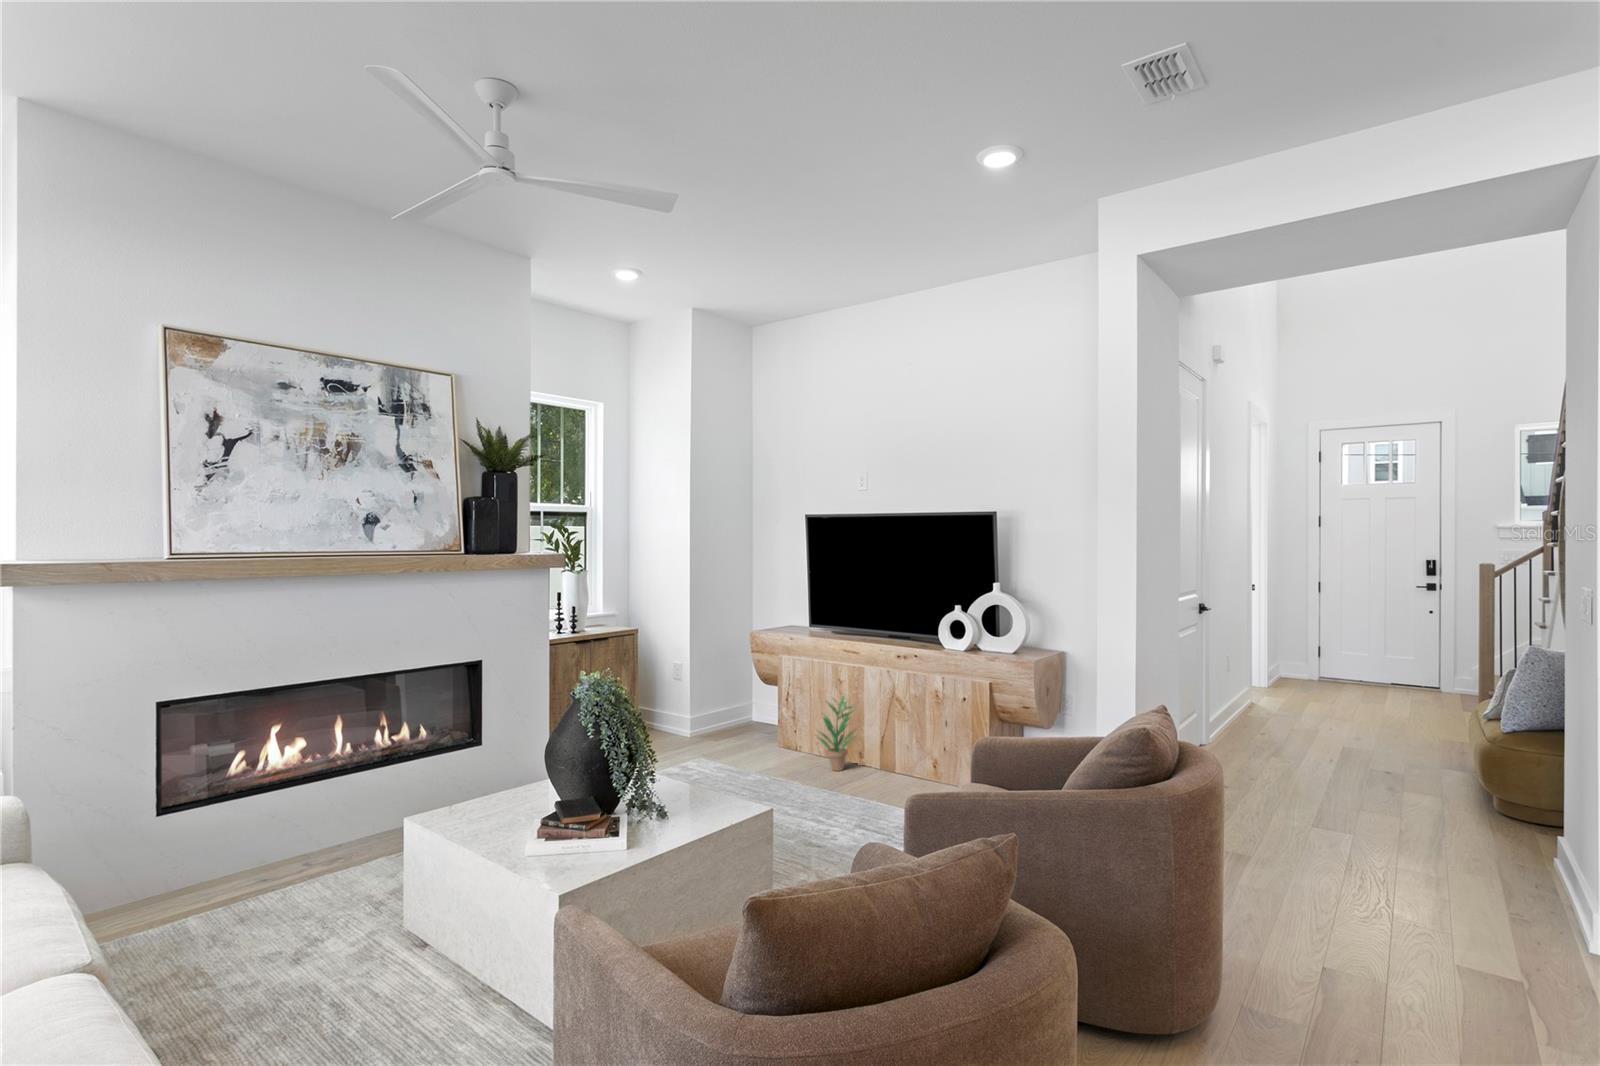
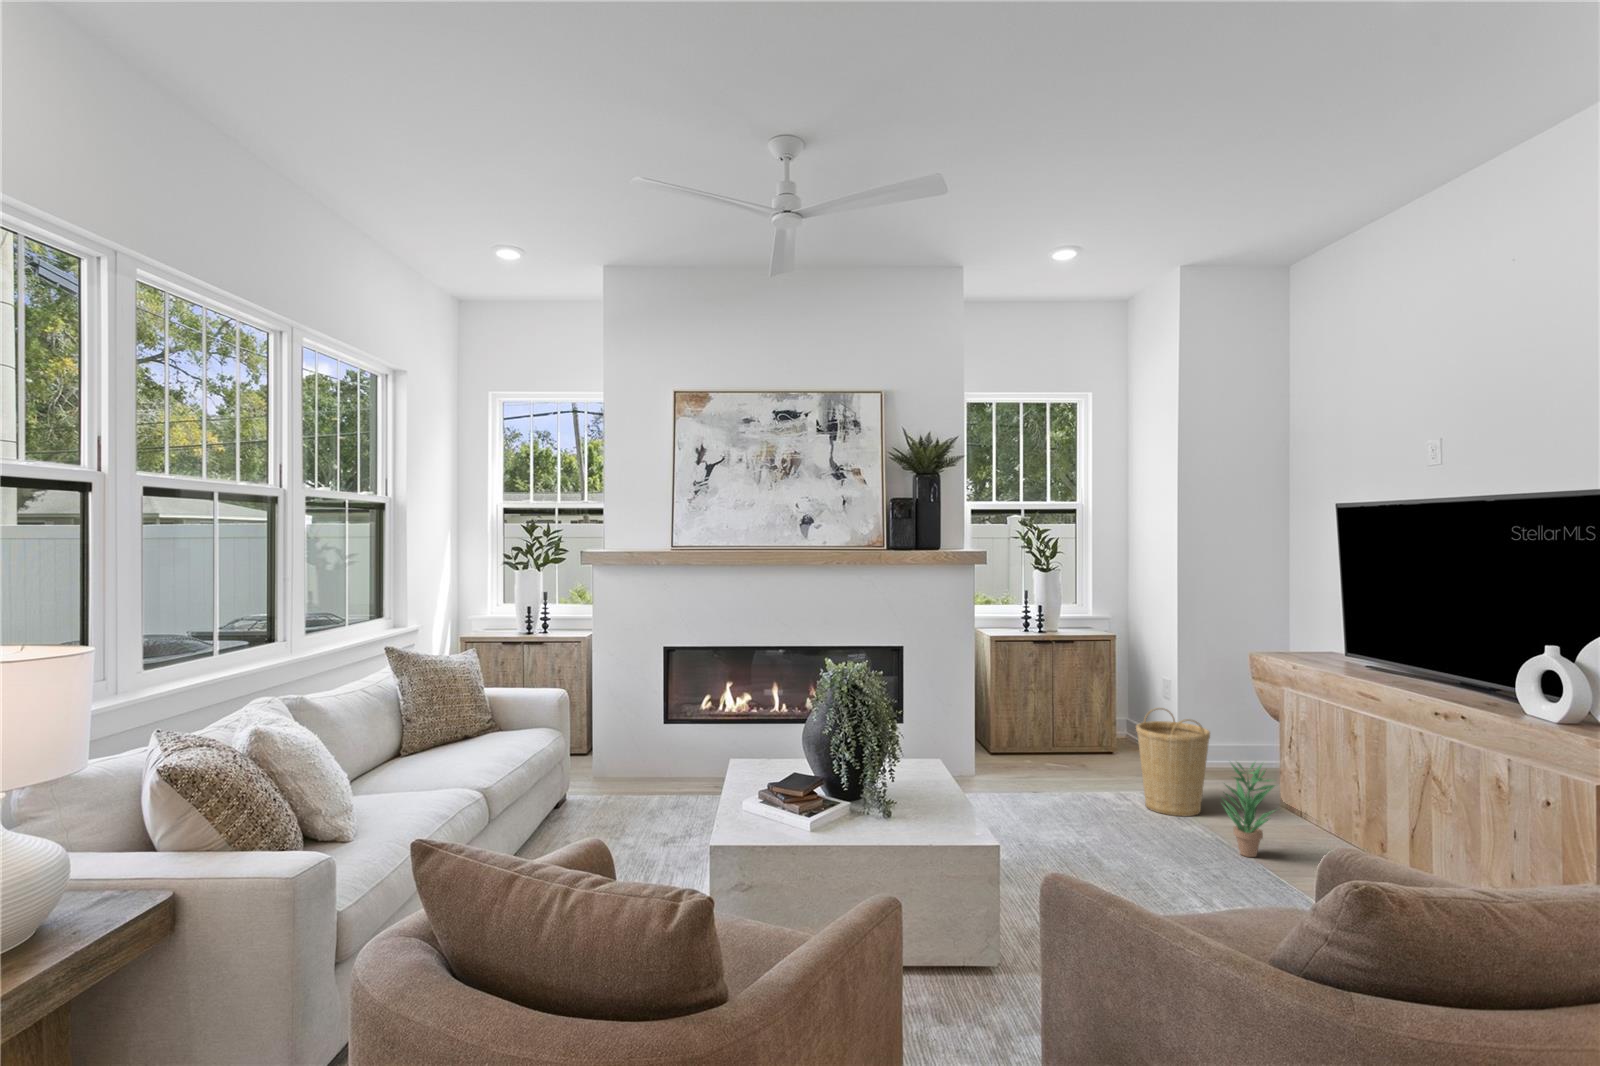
basket: none [718,676,776,763] -> present [1136,708,1210,816]

